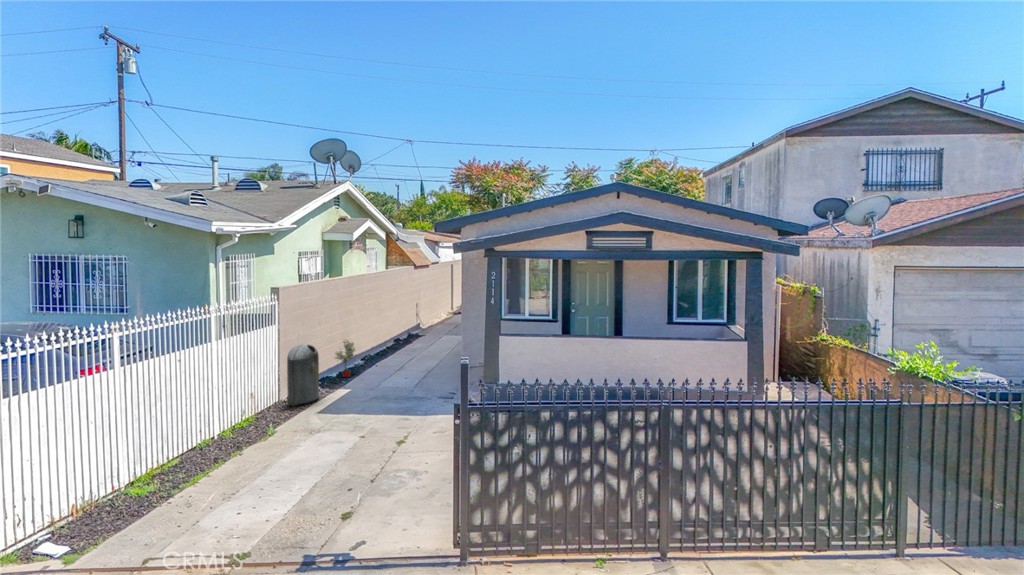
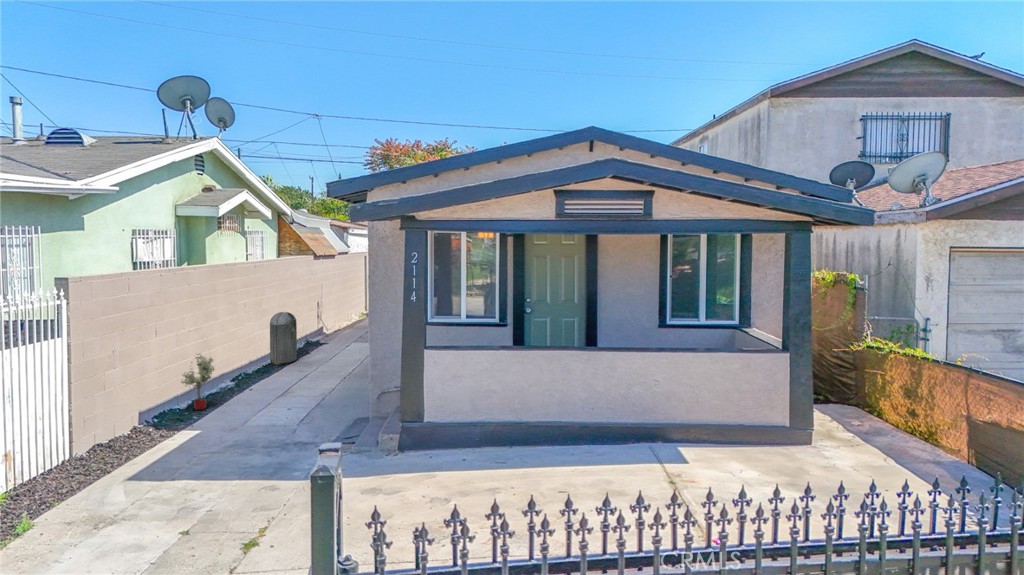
trash can: present [287,344,319,406] -> present [270,312,297,366]

